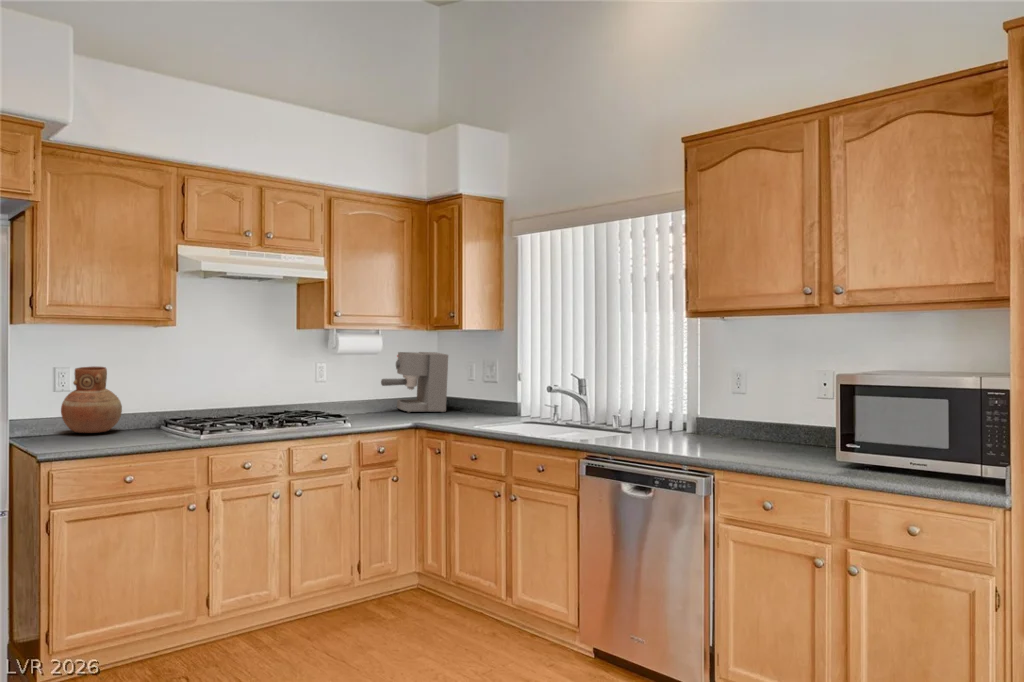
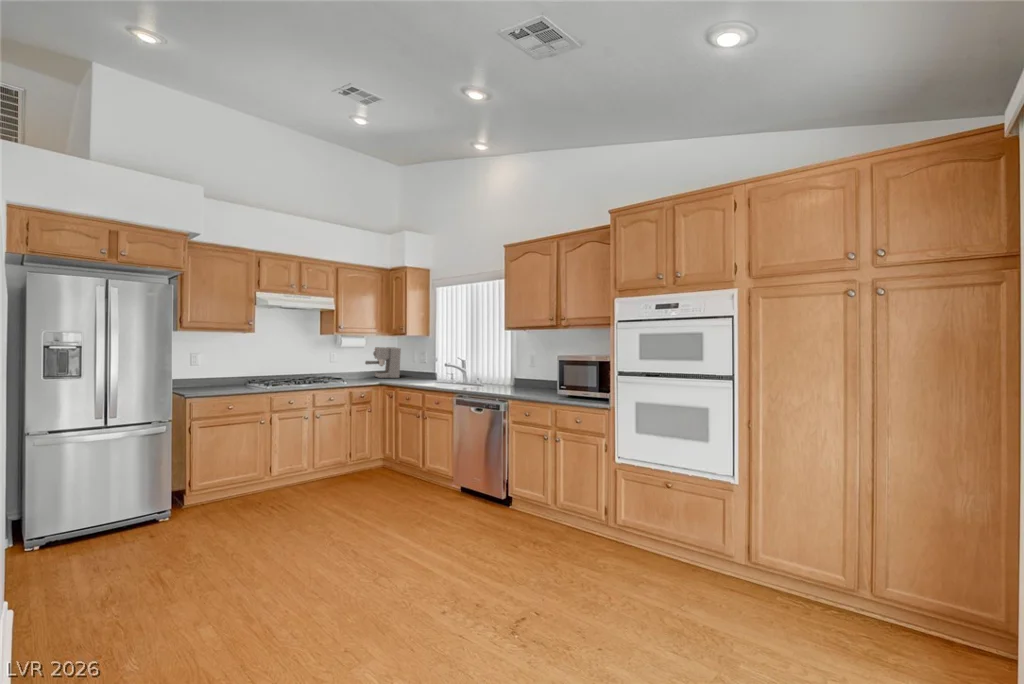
vase: present [61,366,122,433] -> none [196,353,227,386]

